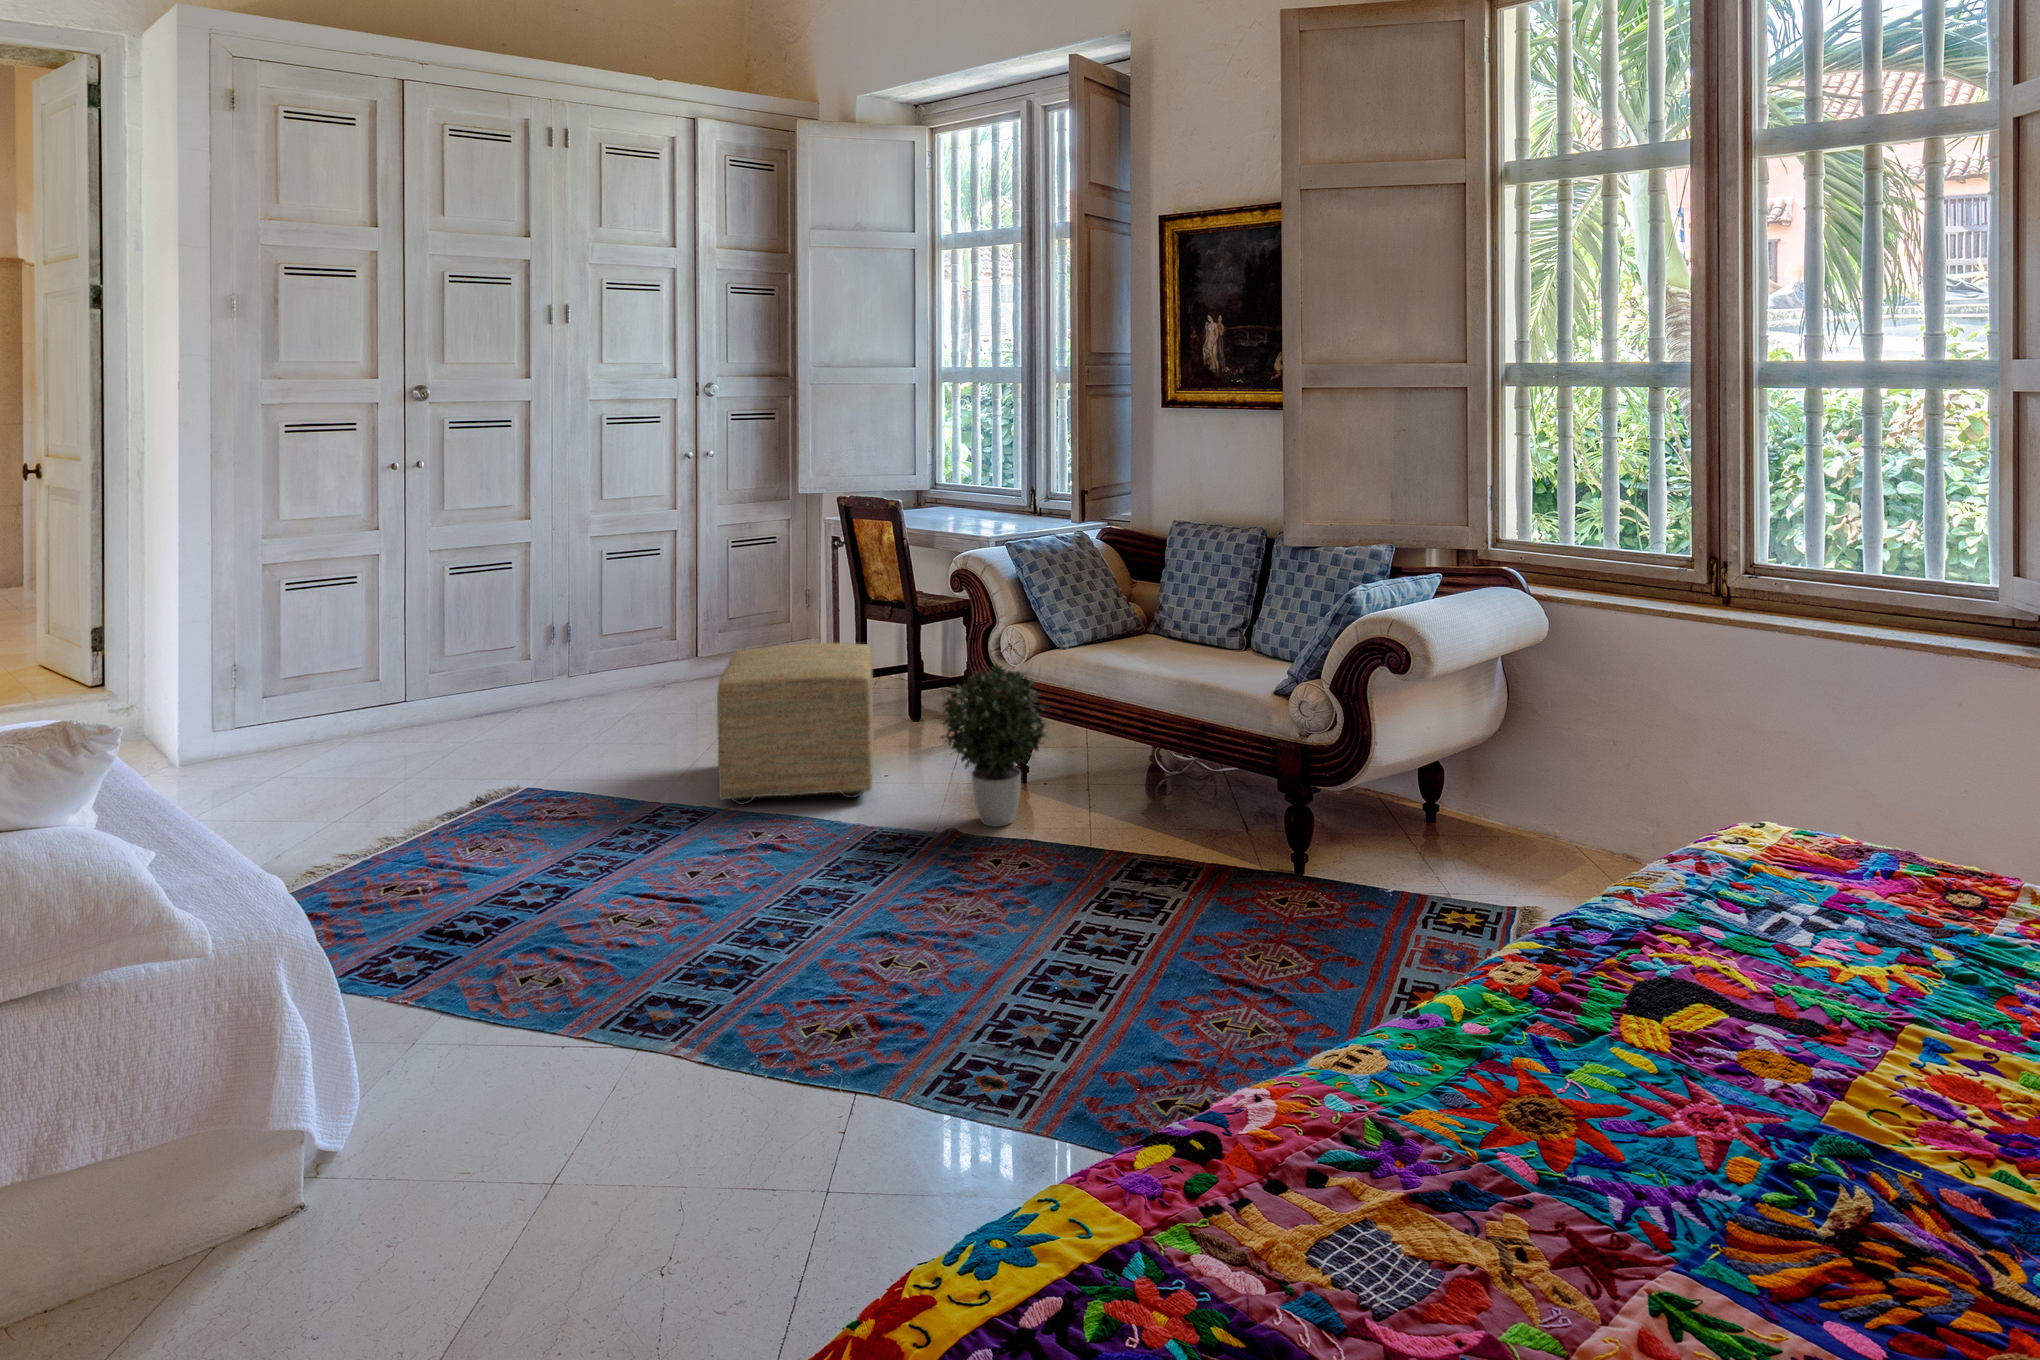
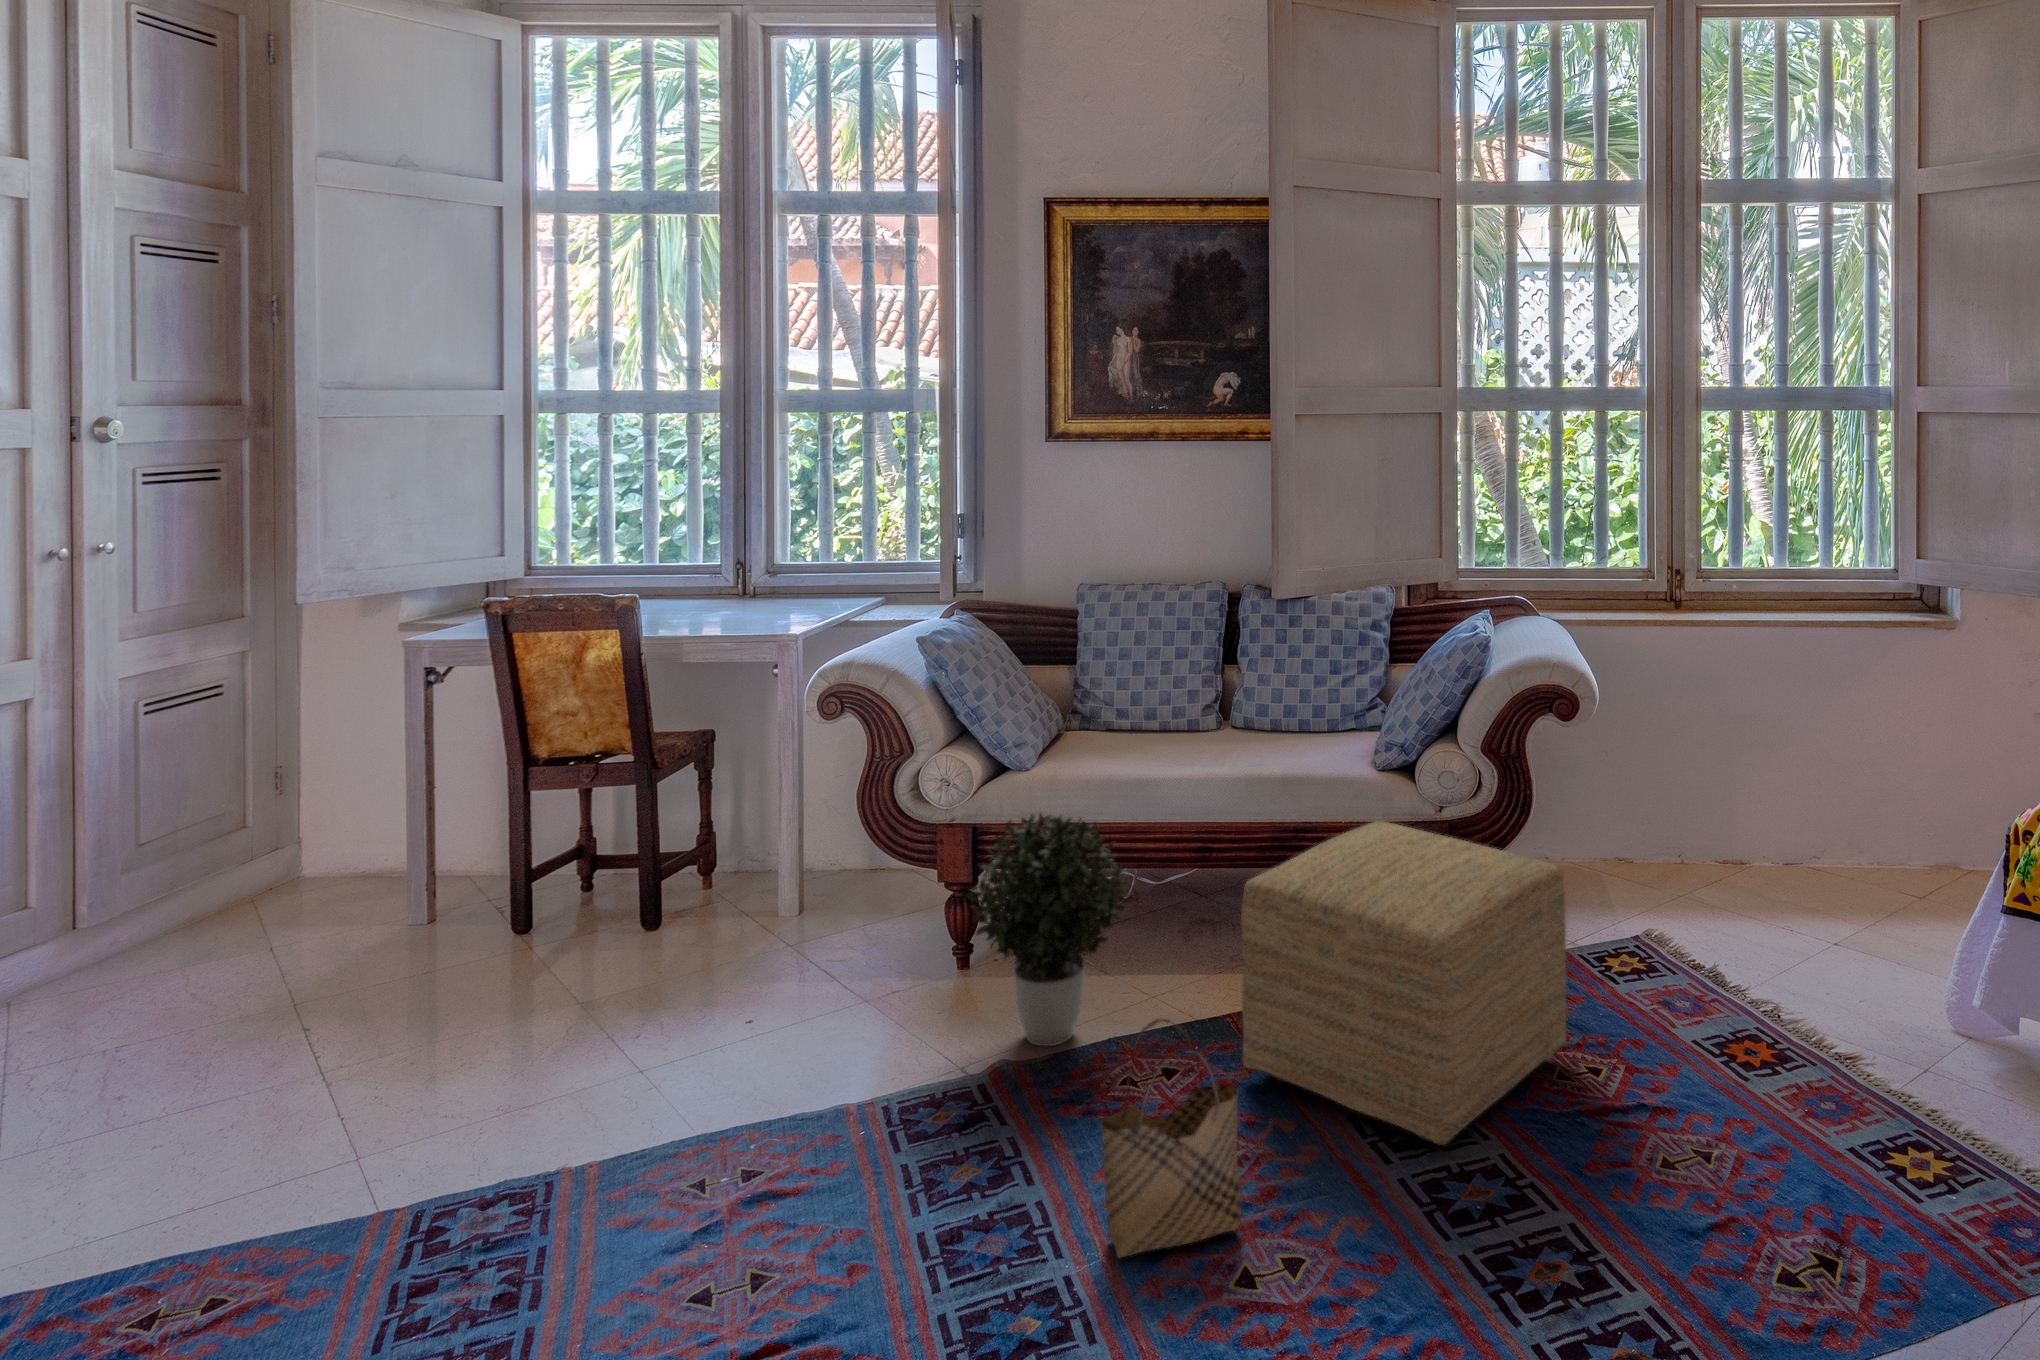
ottoman: present [717,643,874,804] -> present [1241,821,1566,1145]
woven basket: none [832,782,924,930] -> present [1099,1019,1242,1258]

